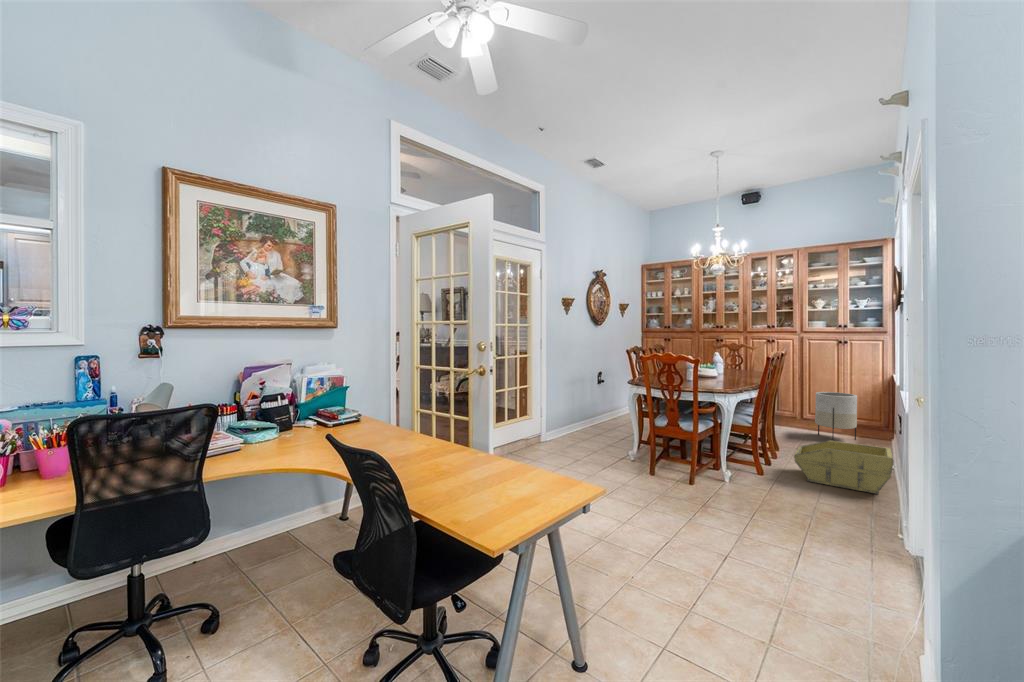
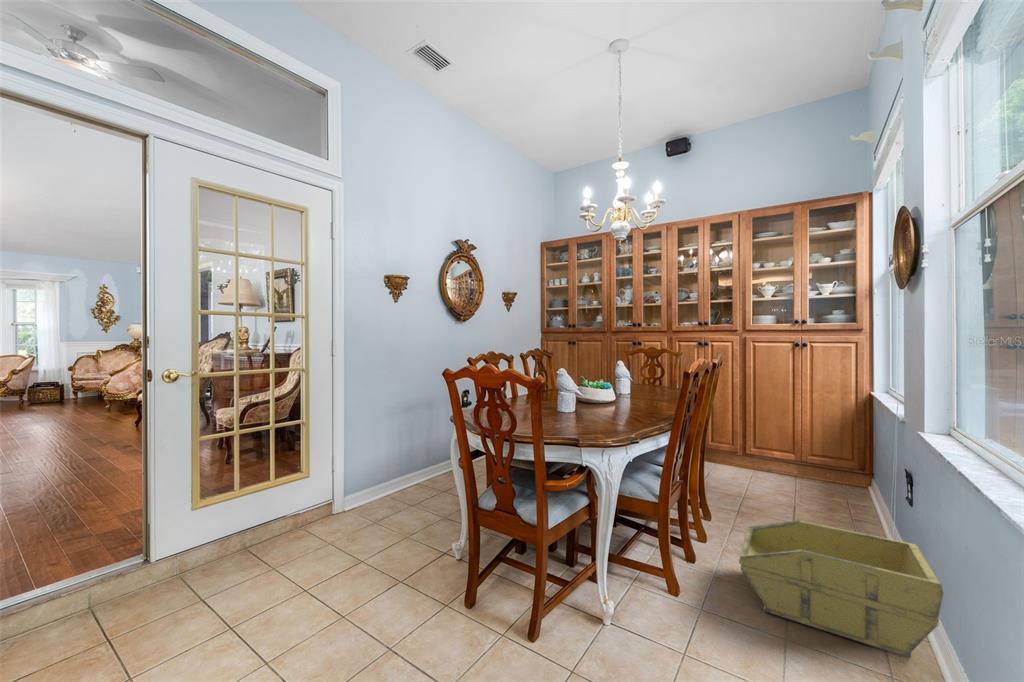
planter: present [815,392,857,441] -> none [765,417,825,496]

